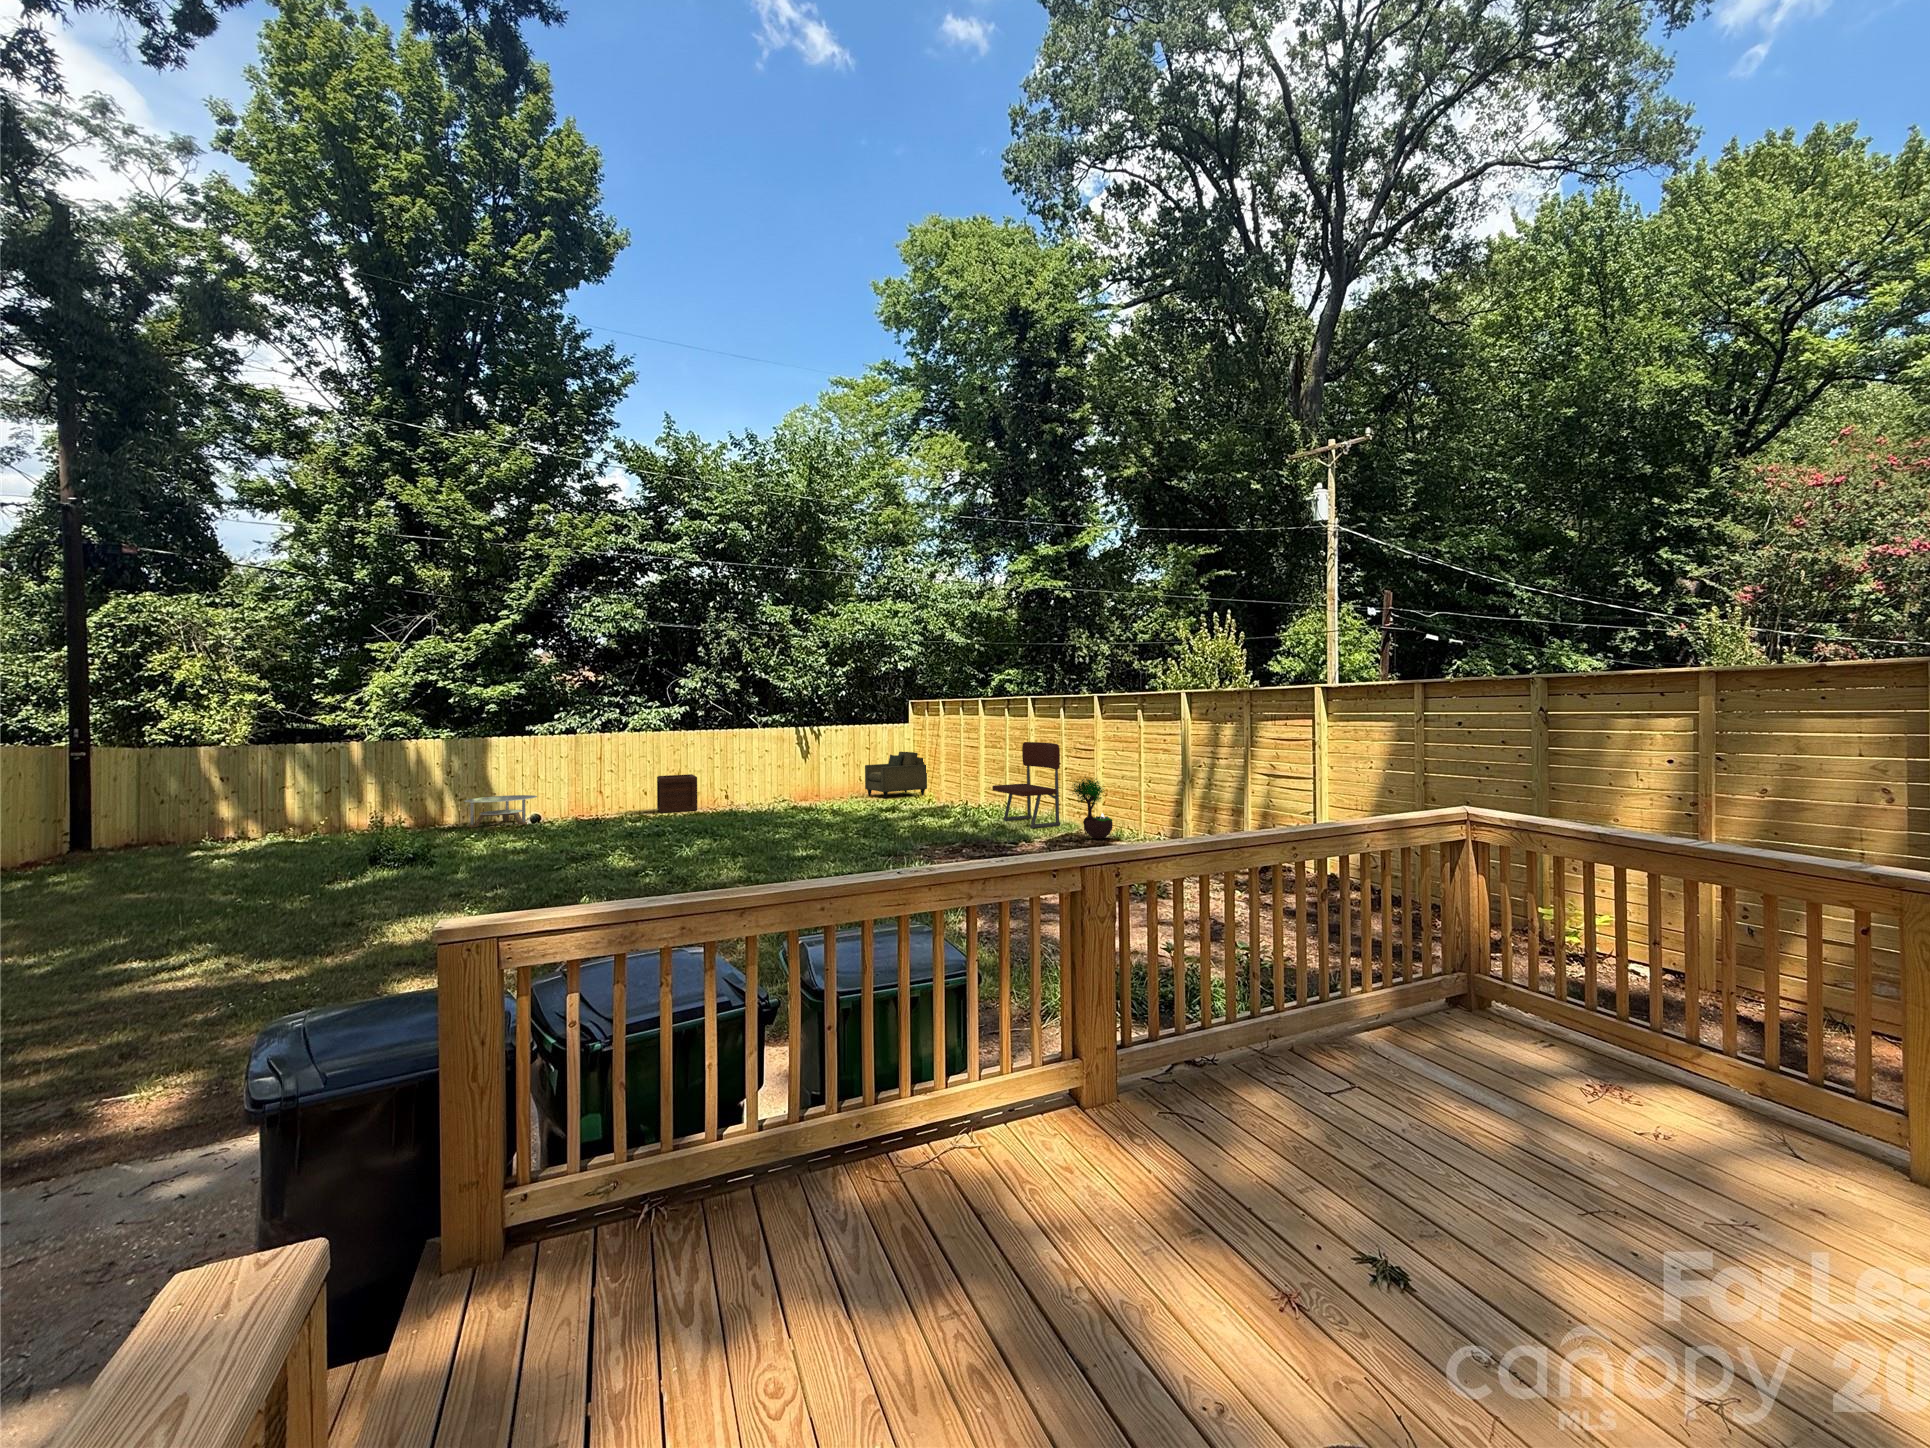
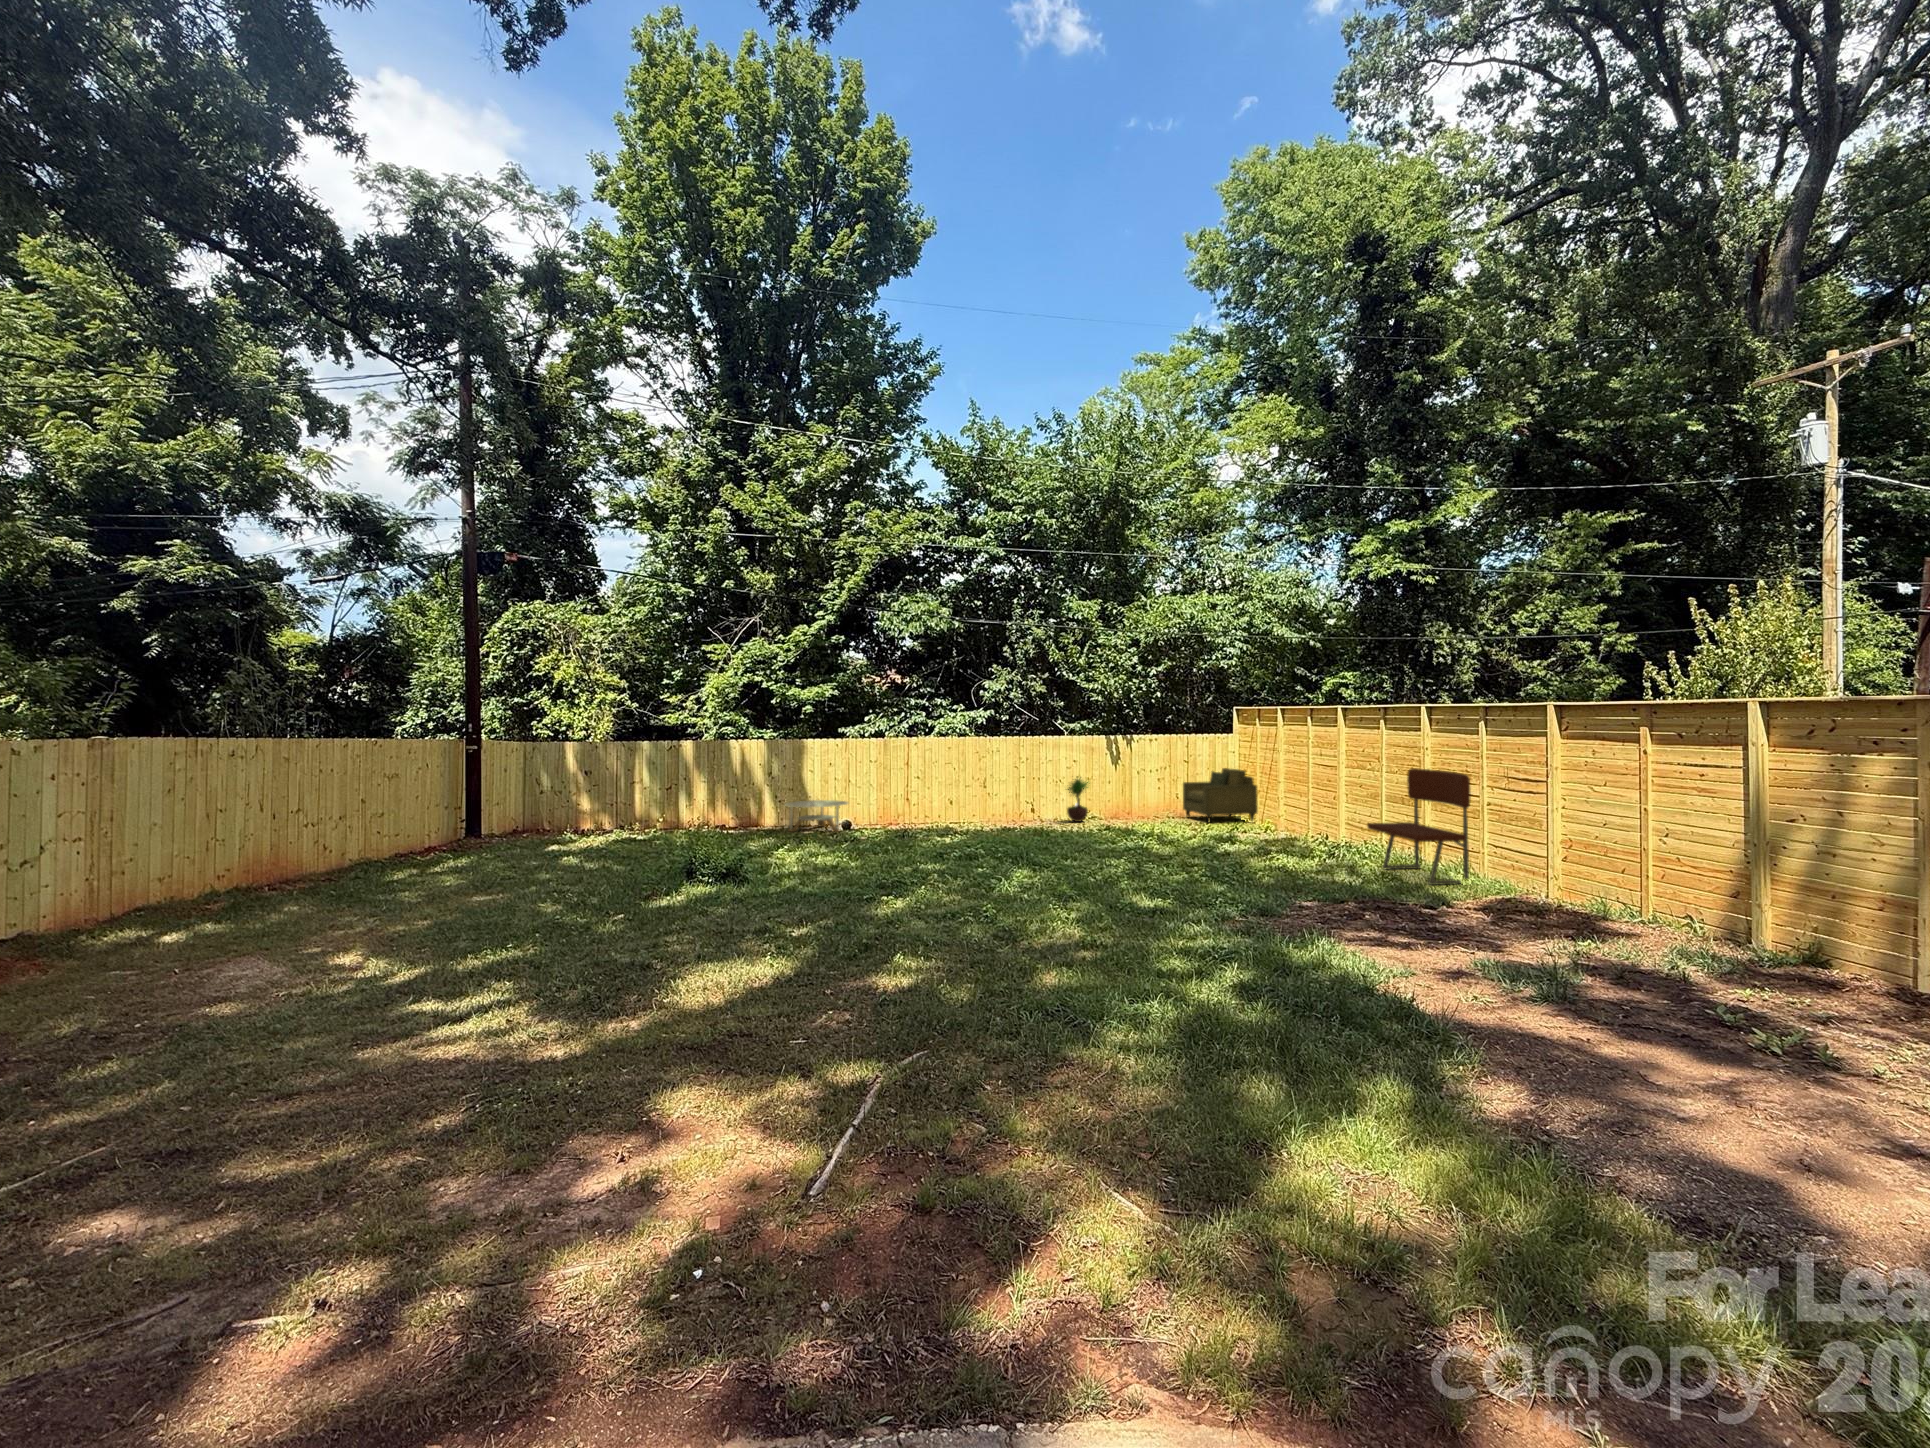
wooden crate: present [657,774,697,813] -> none [962,785,1003,827]
potted tree: present [1072,777,1113,839] -> present [1067,777,1088,822]

